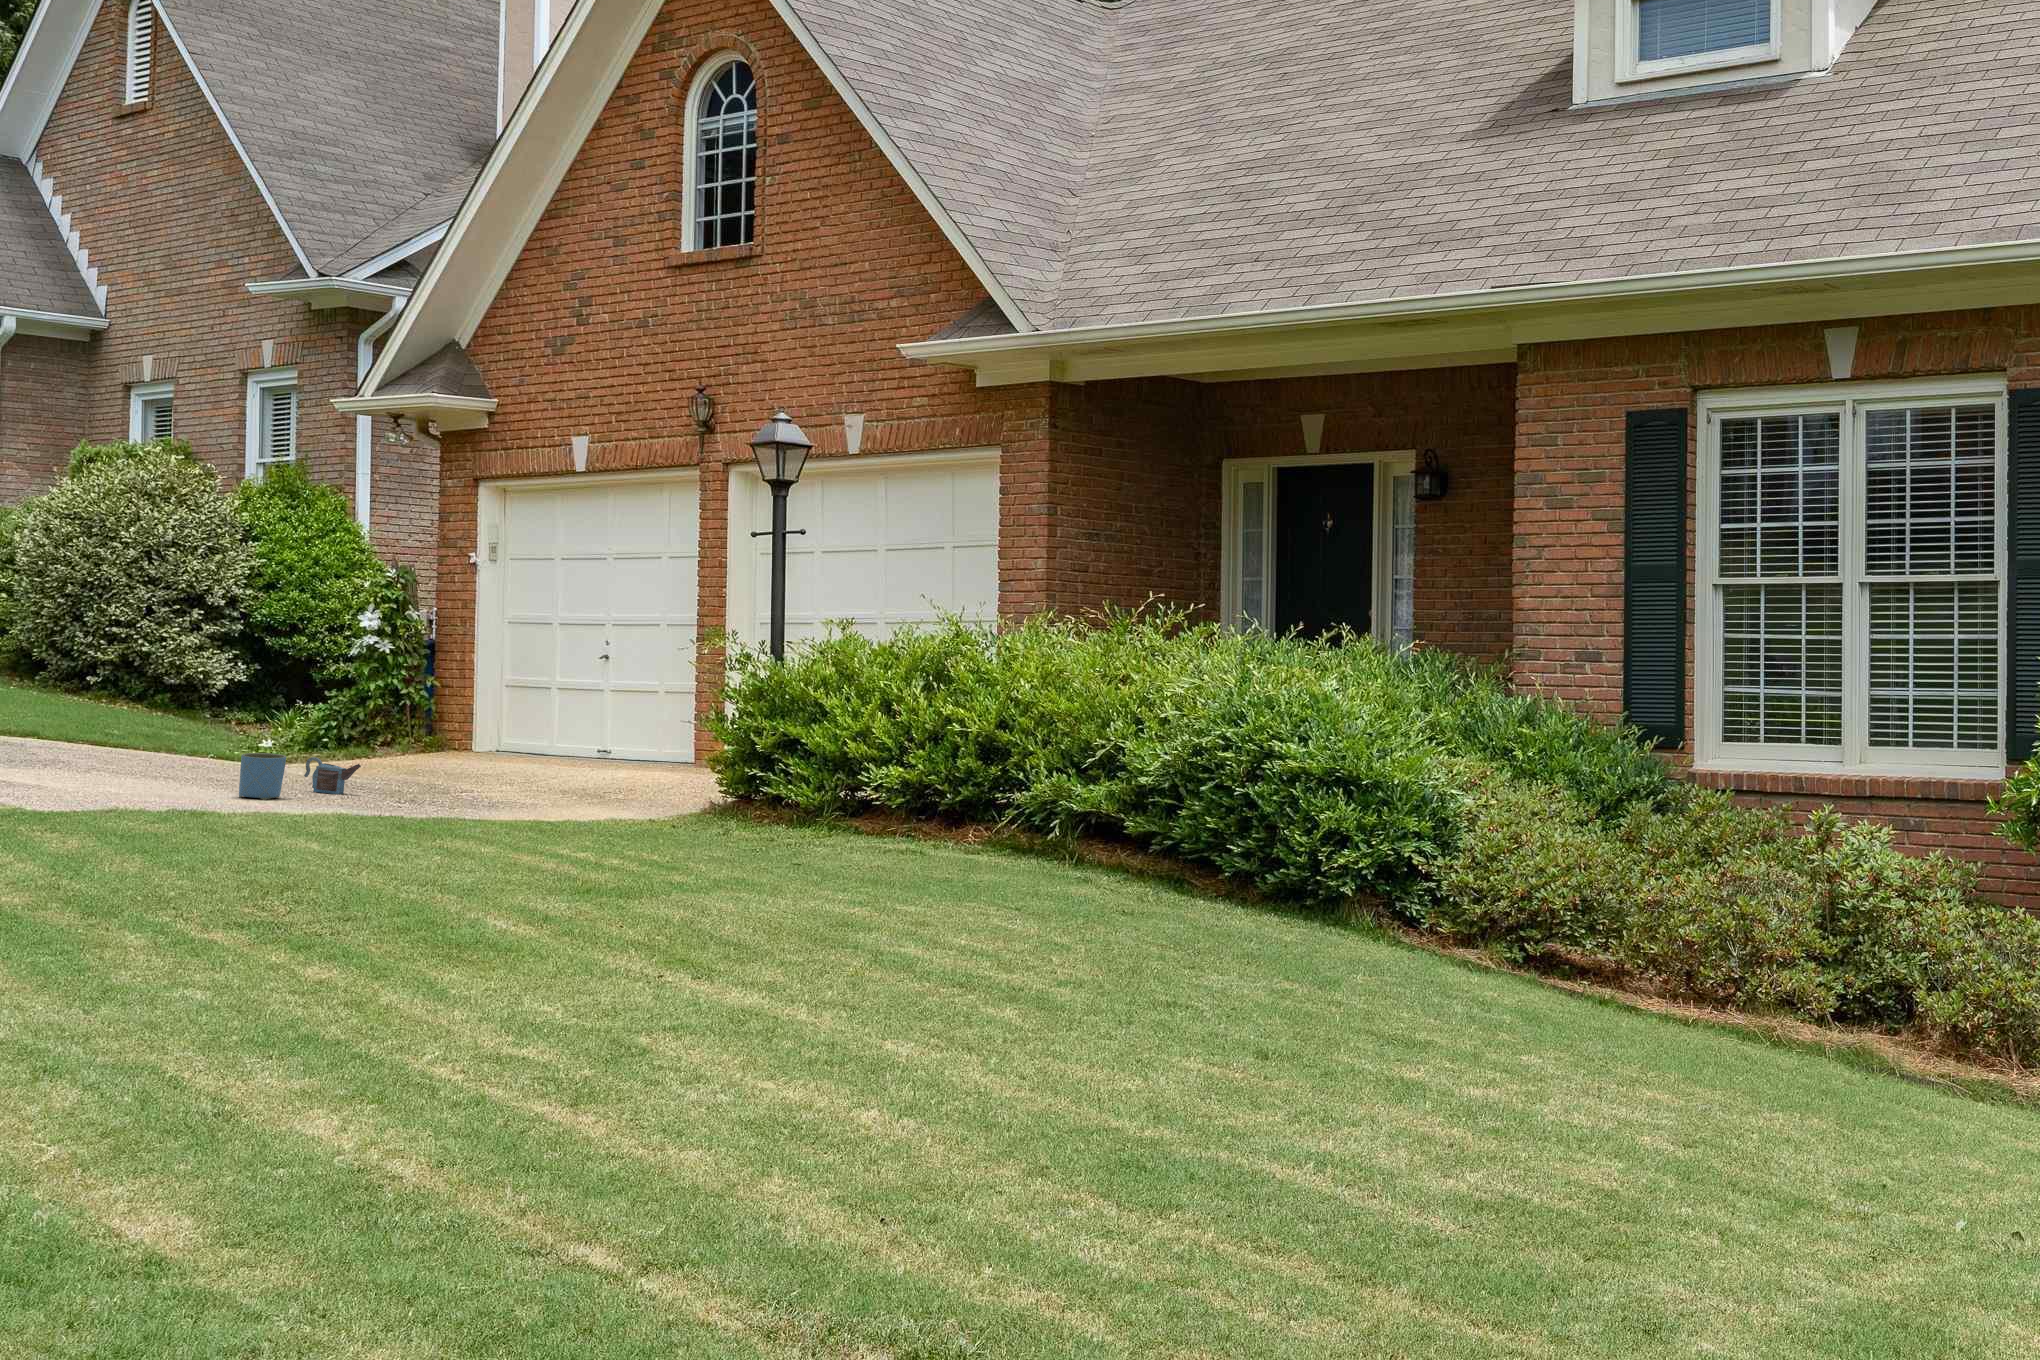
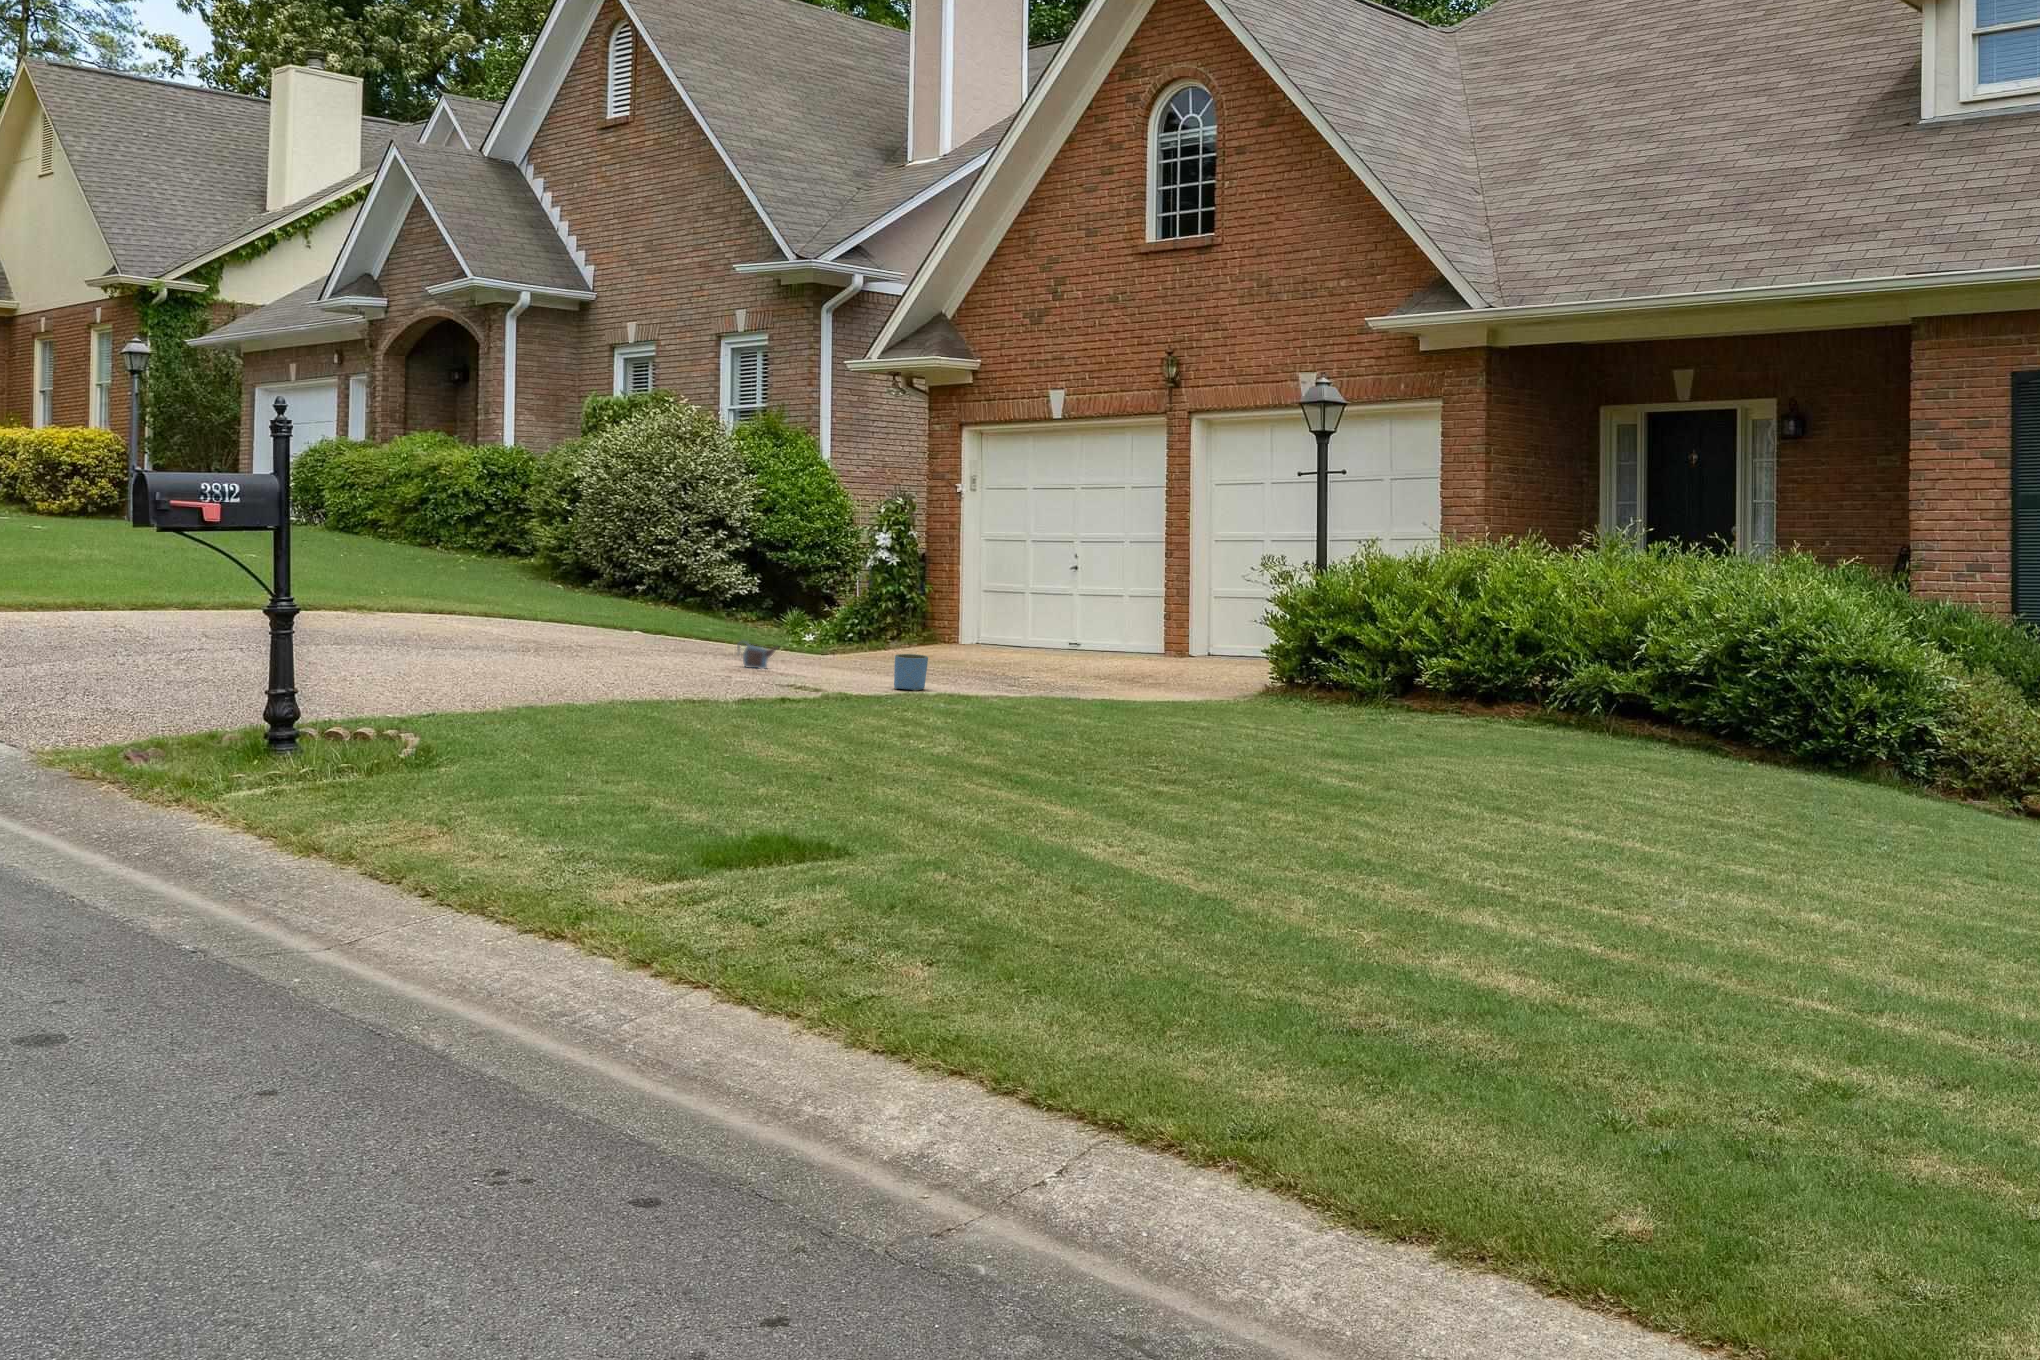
watering can: present [304,757,361,794] -> present [737,642,780,669]

